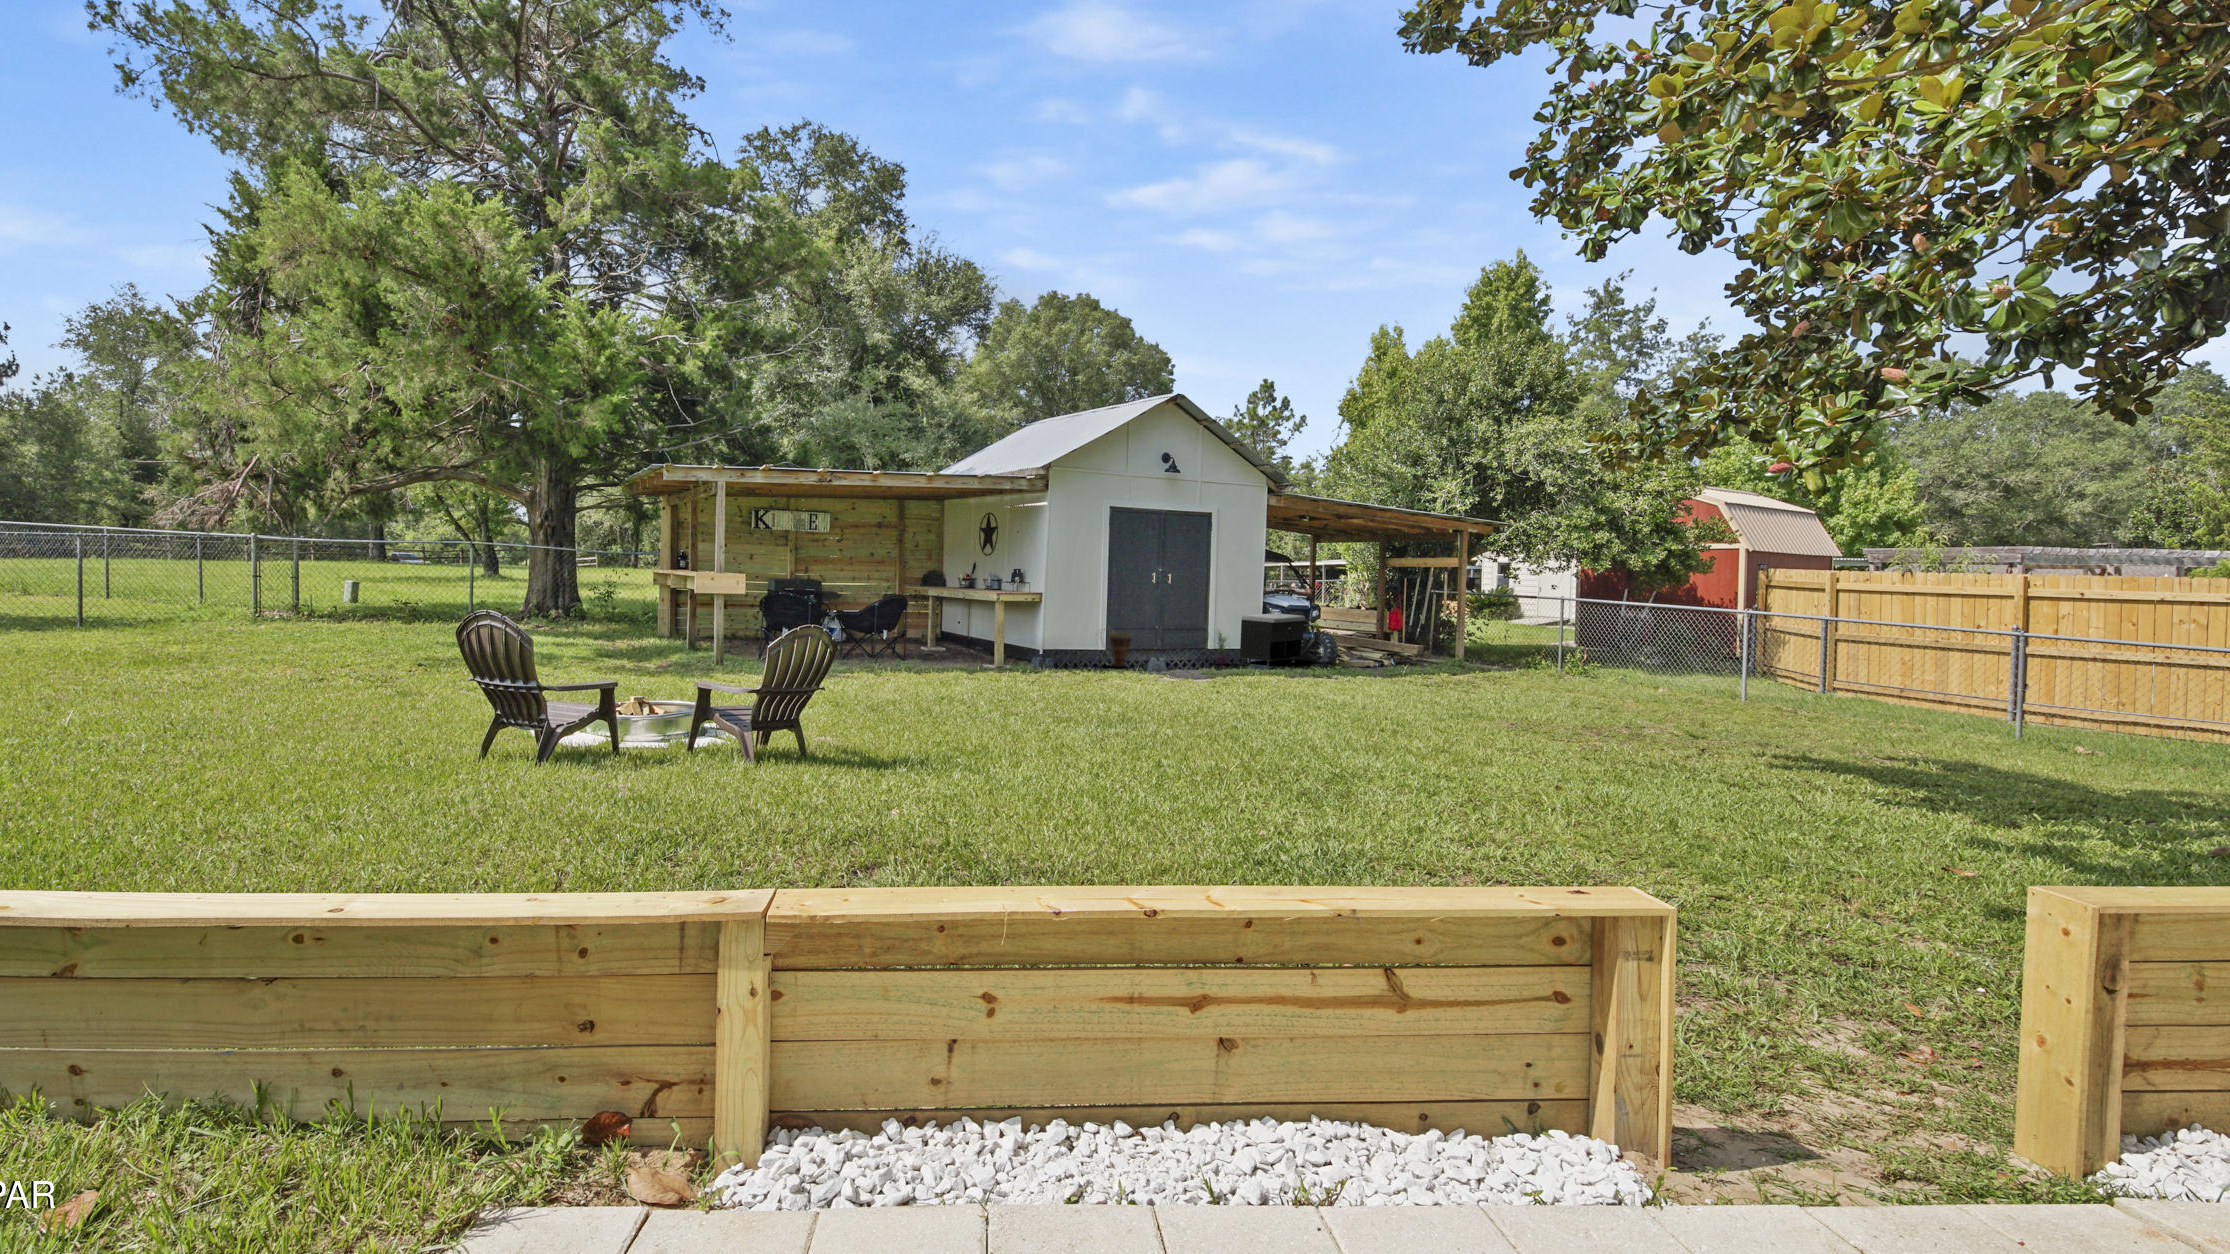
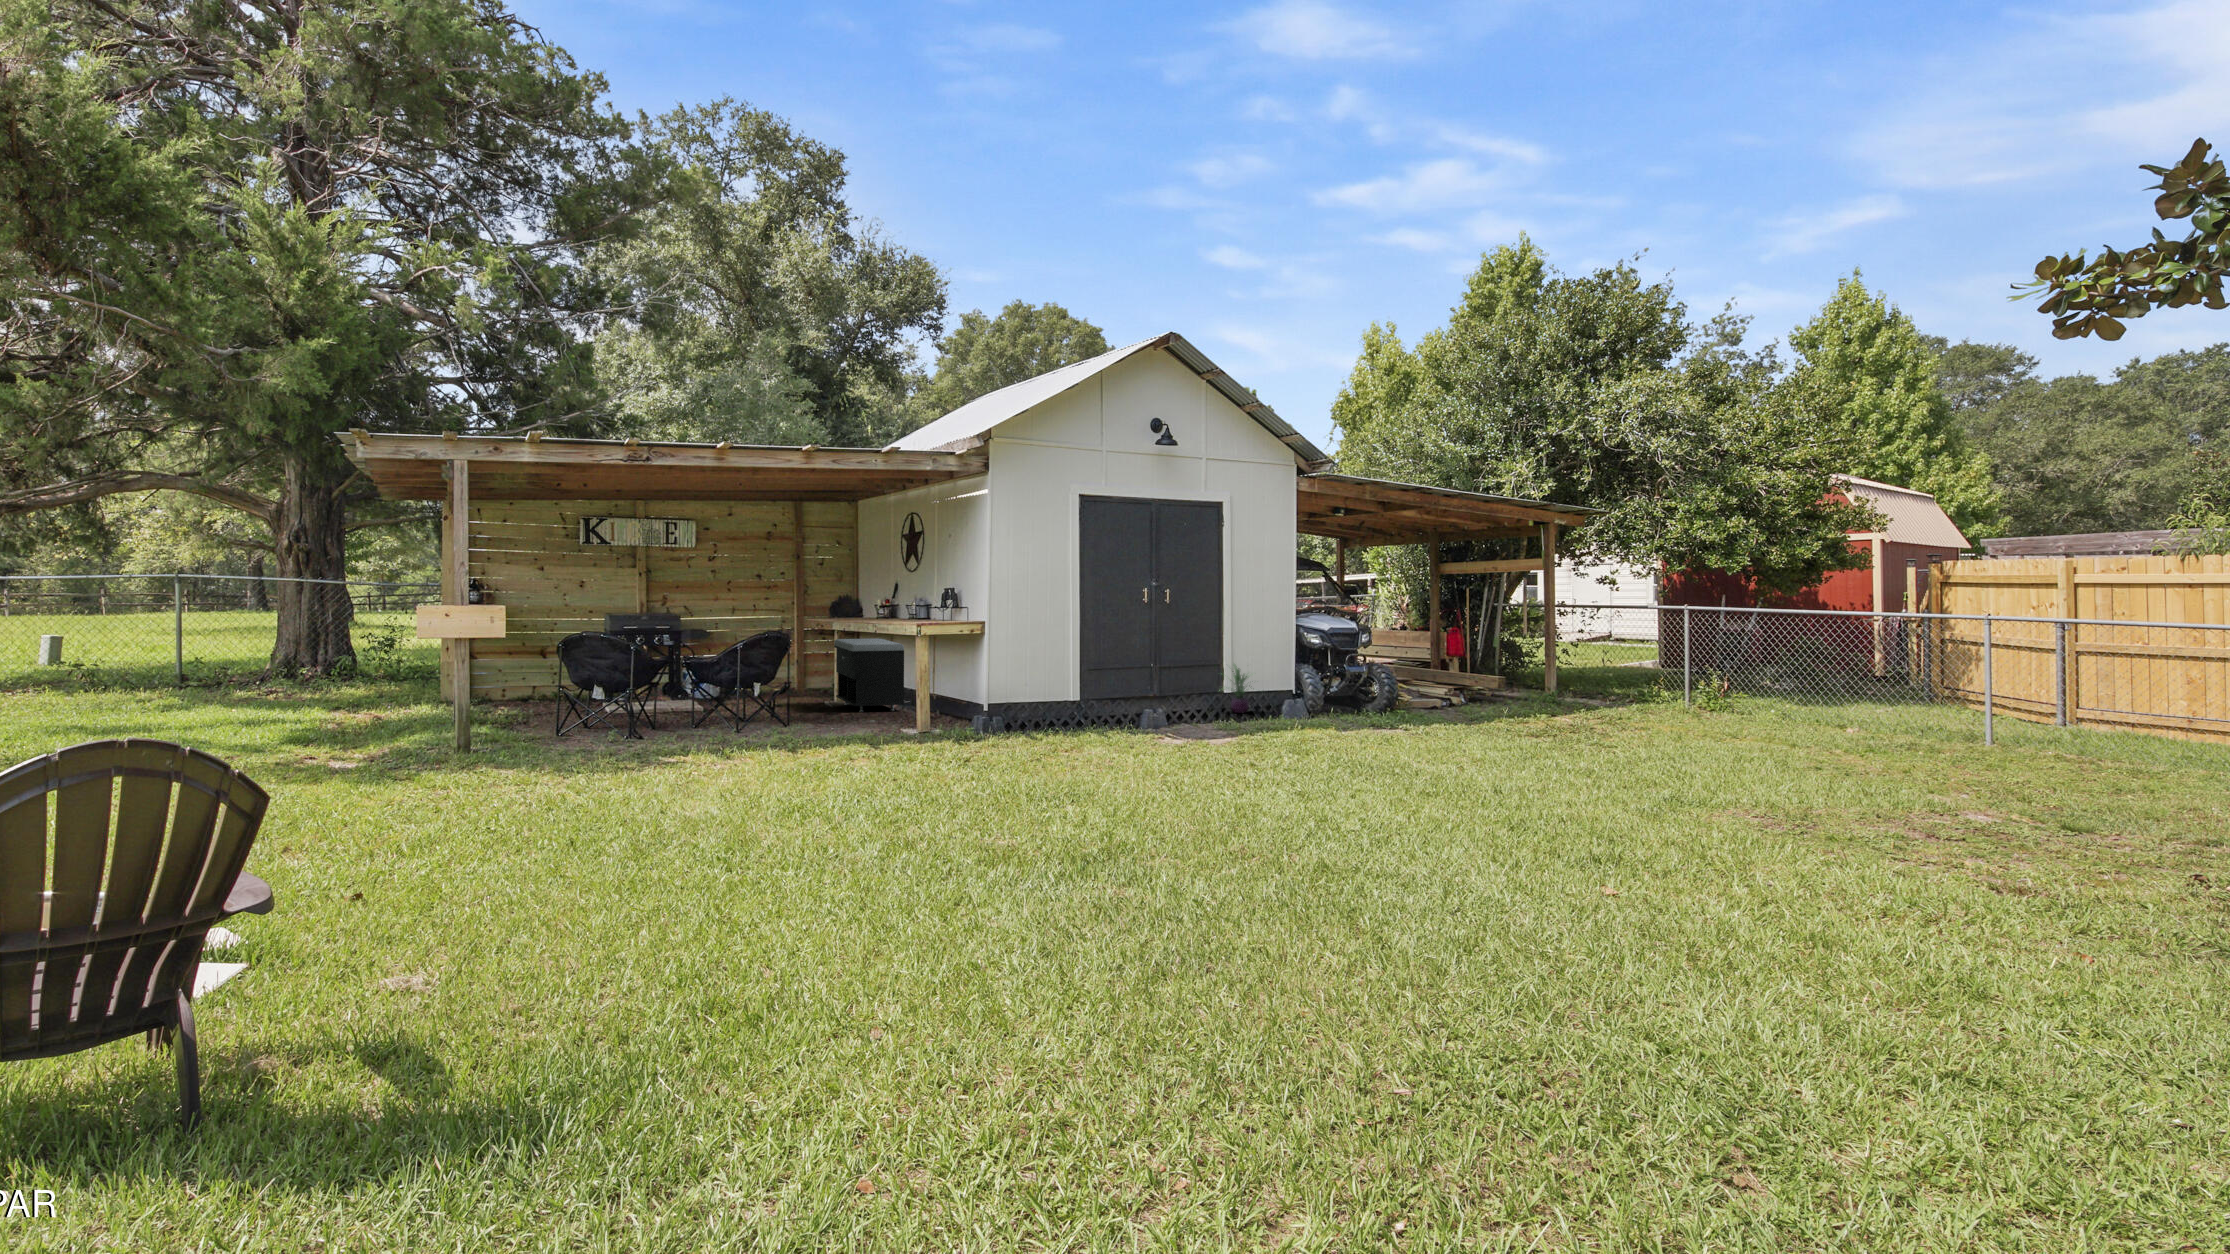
storage bench: present [1240,613,1305,665] -> present [834,638,904,712]
basket: present [1100,632,1132,667] -> none [1065,667,1117,721]

